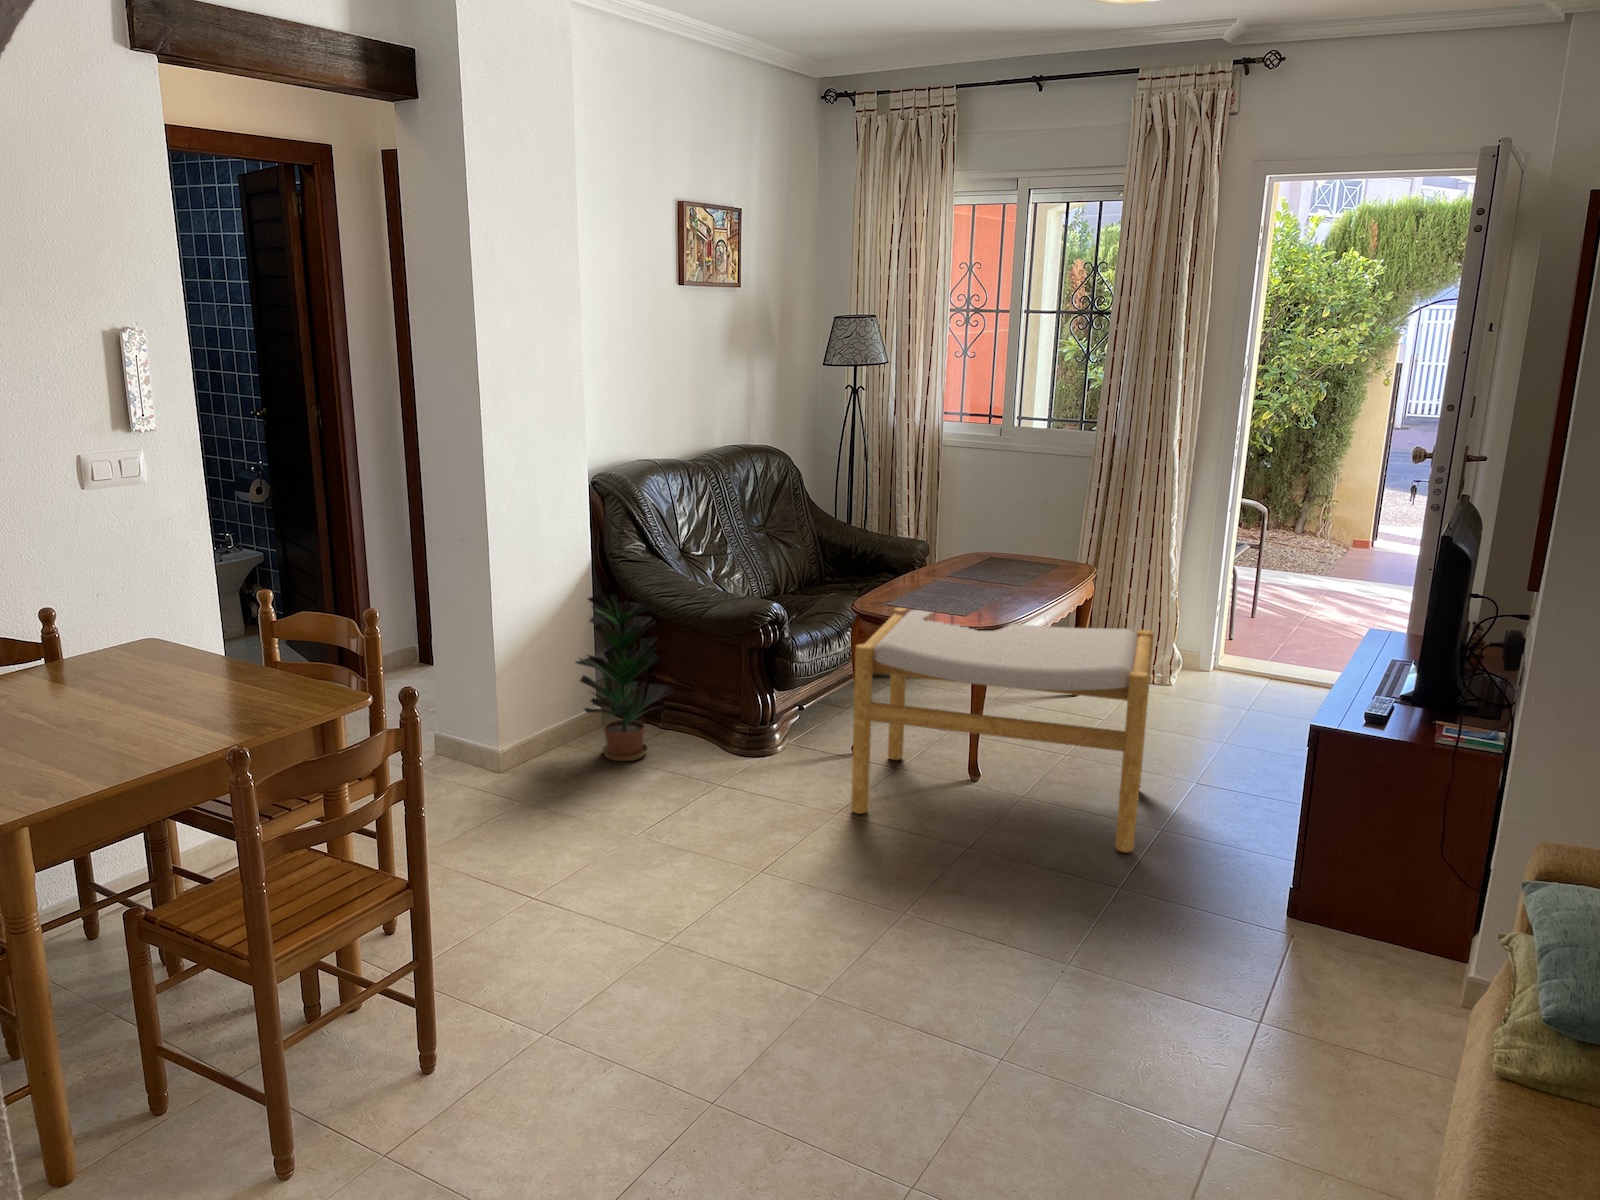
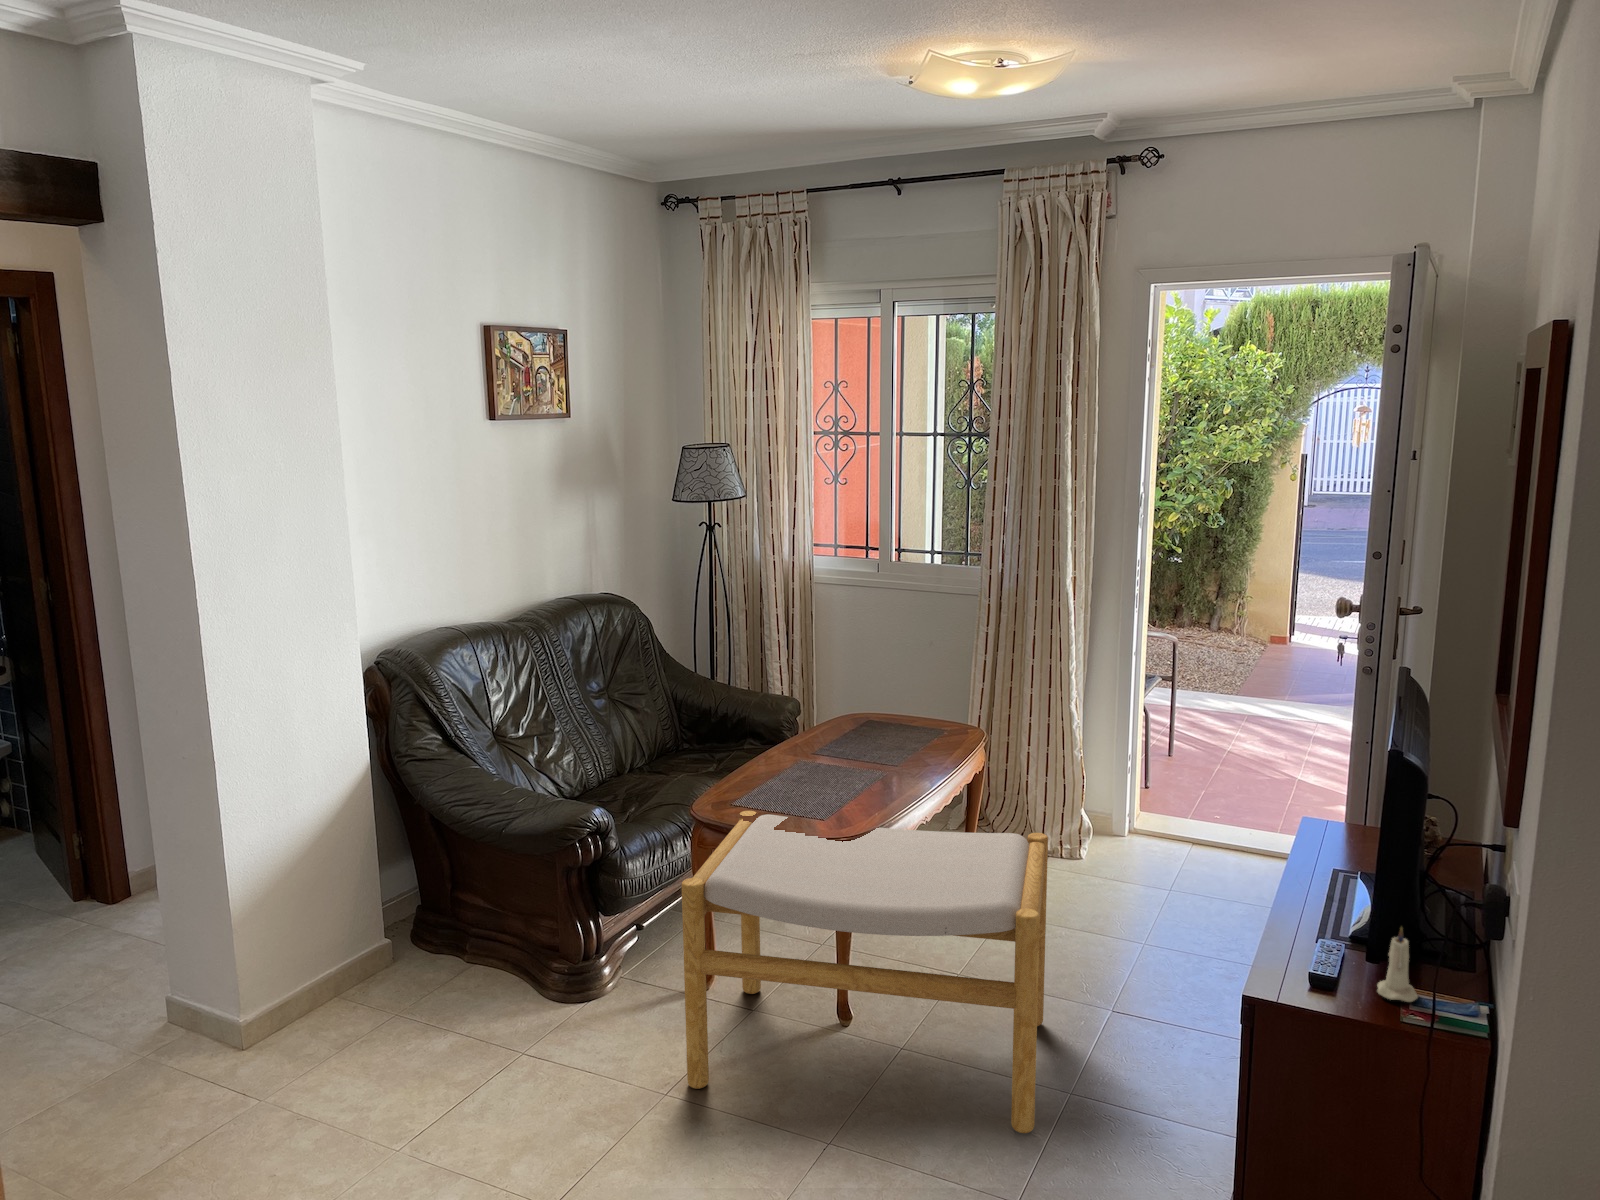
potted plant: present [576,593,673,761] -> none [352,808,476,1018]
candle: none [1423,675,1456,734] -> present [1377,928,1418,1002]

